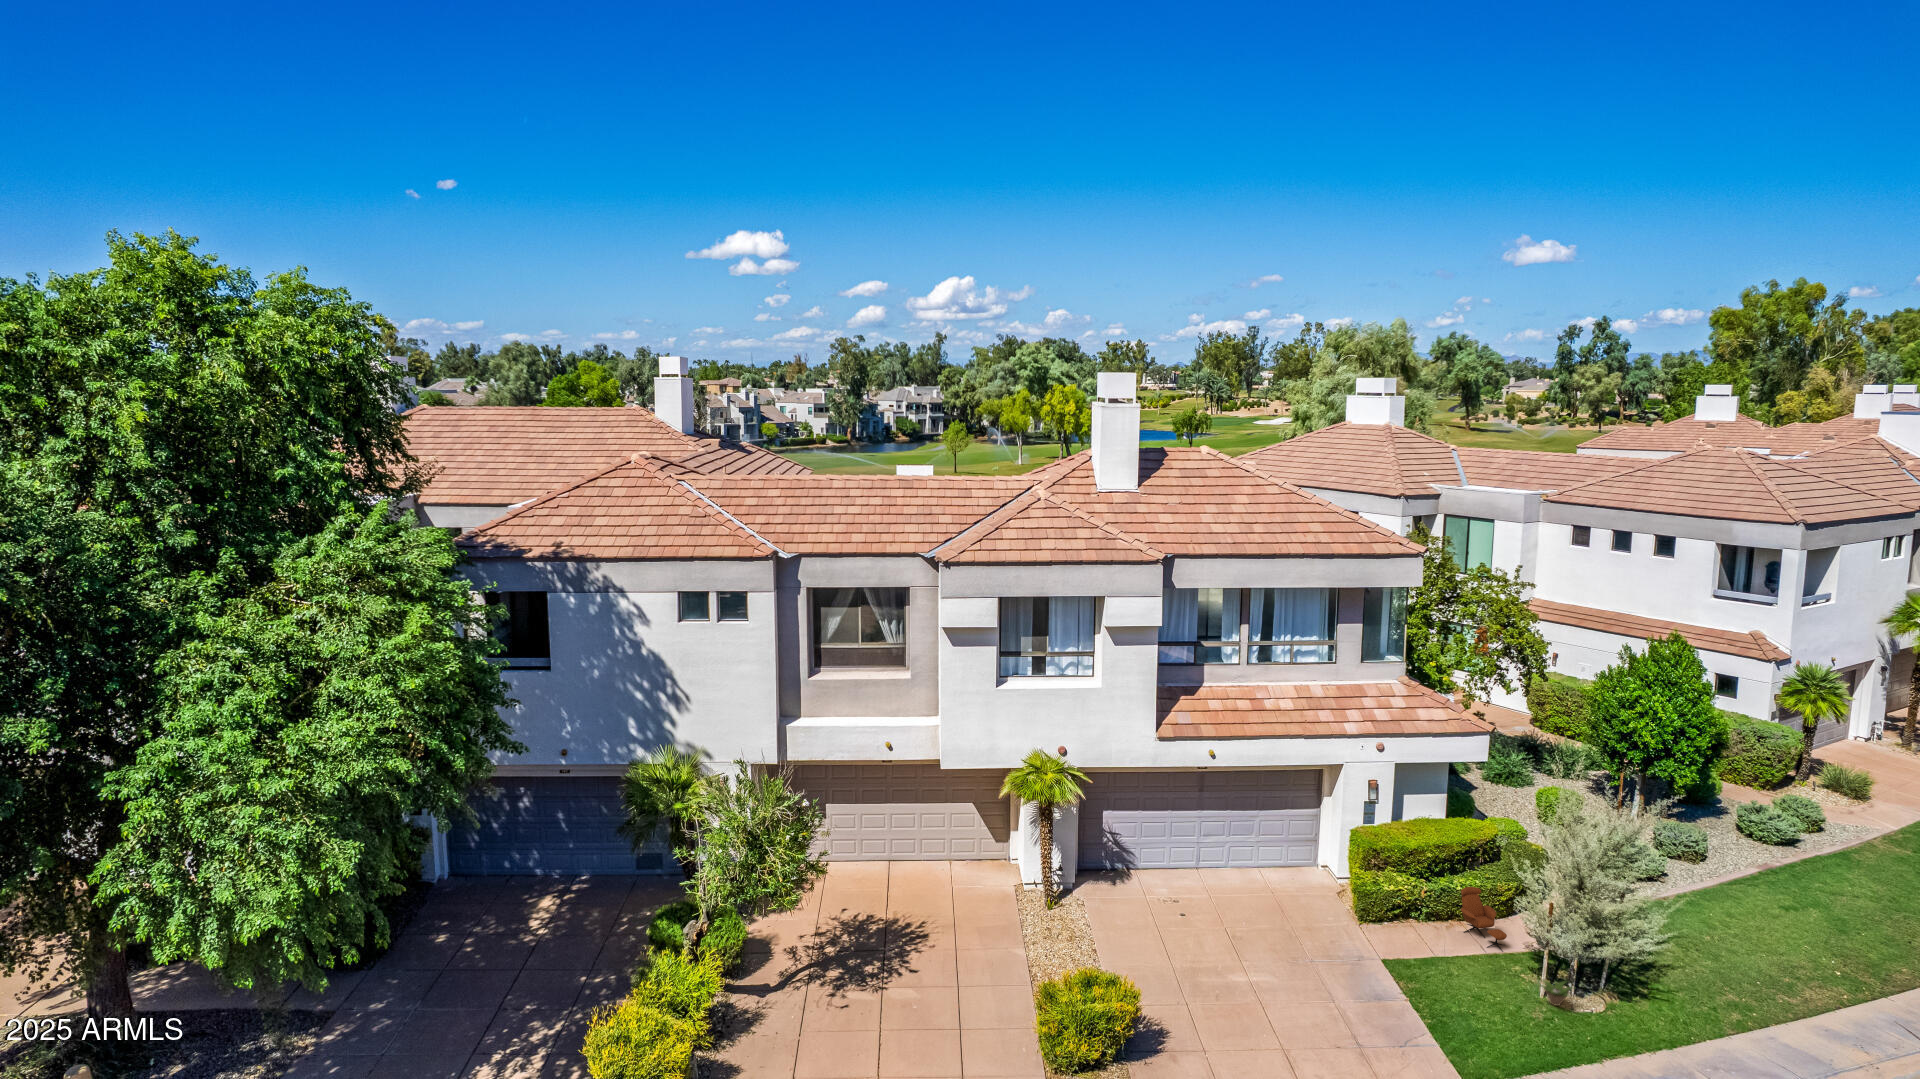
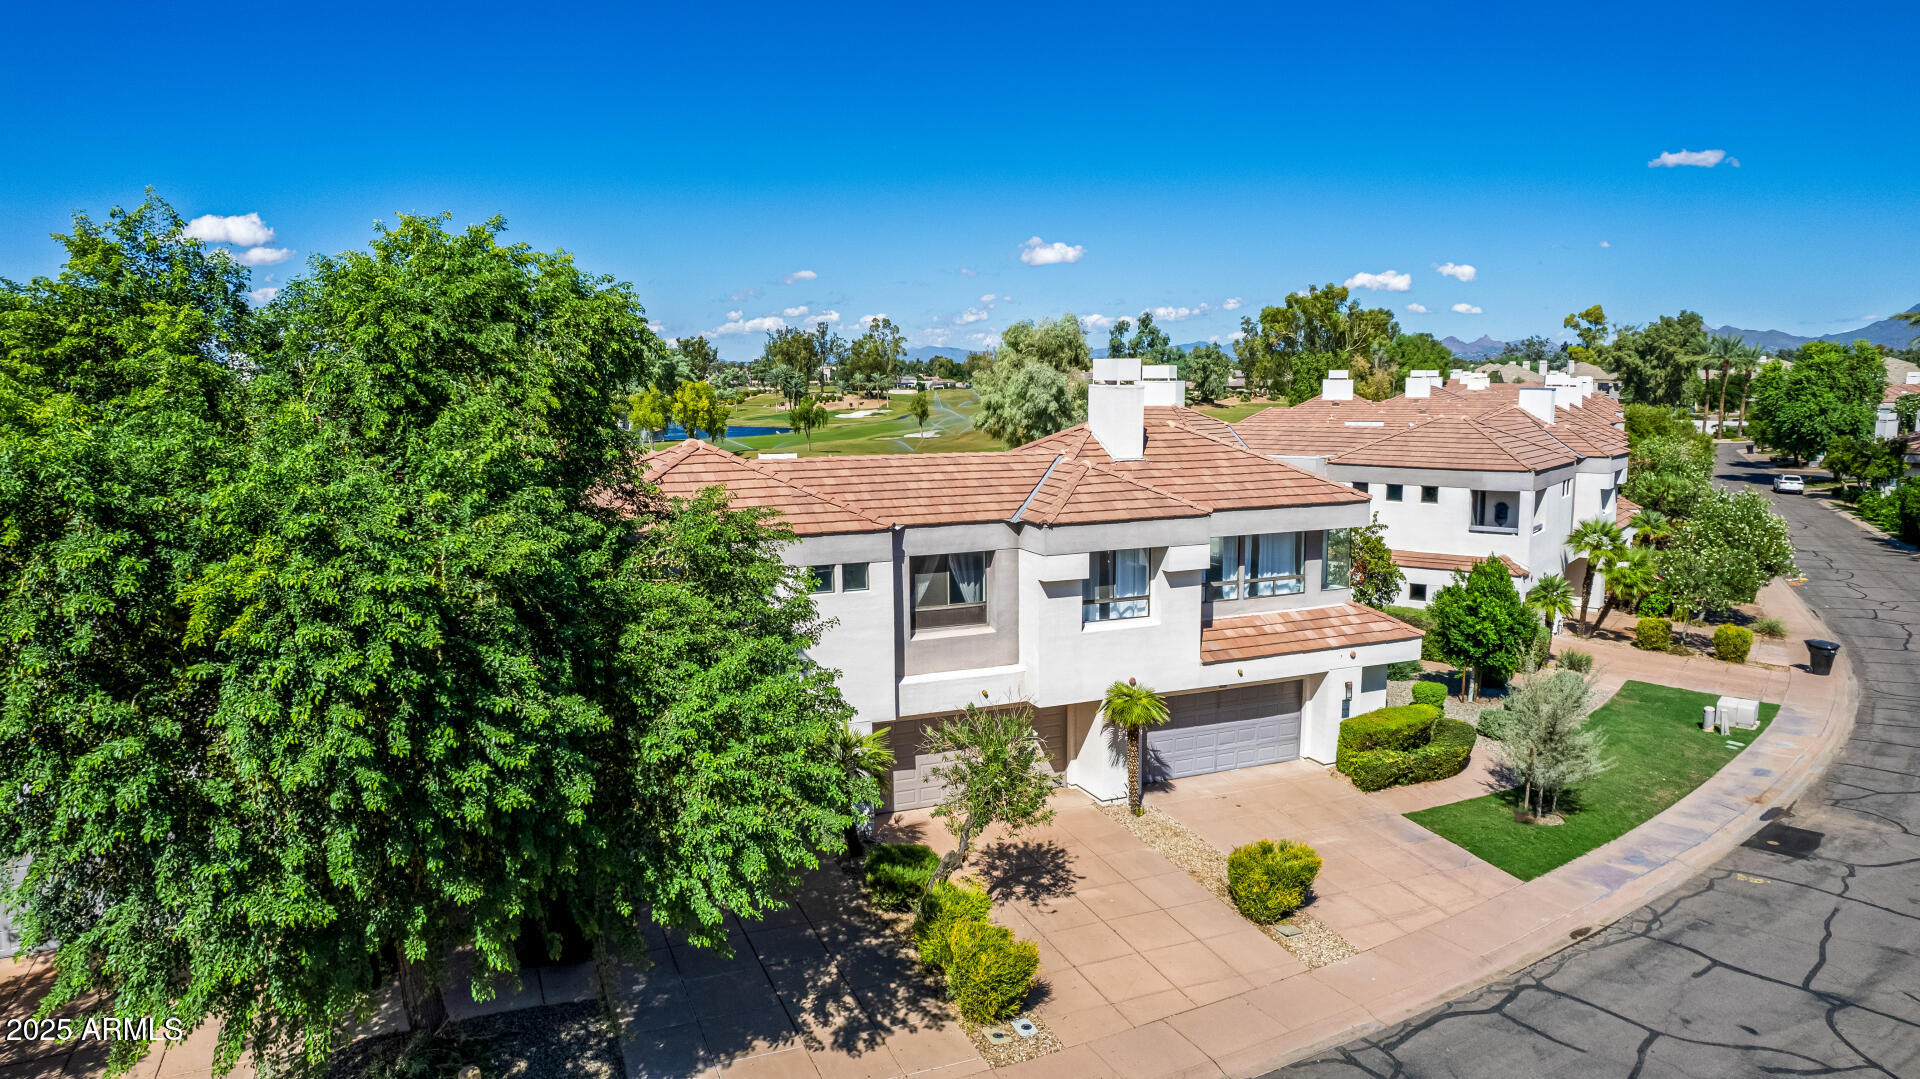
lounge chair: present [1461,887,1507,950] -> none [1421,752,1462,795]

